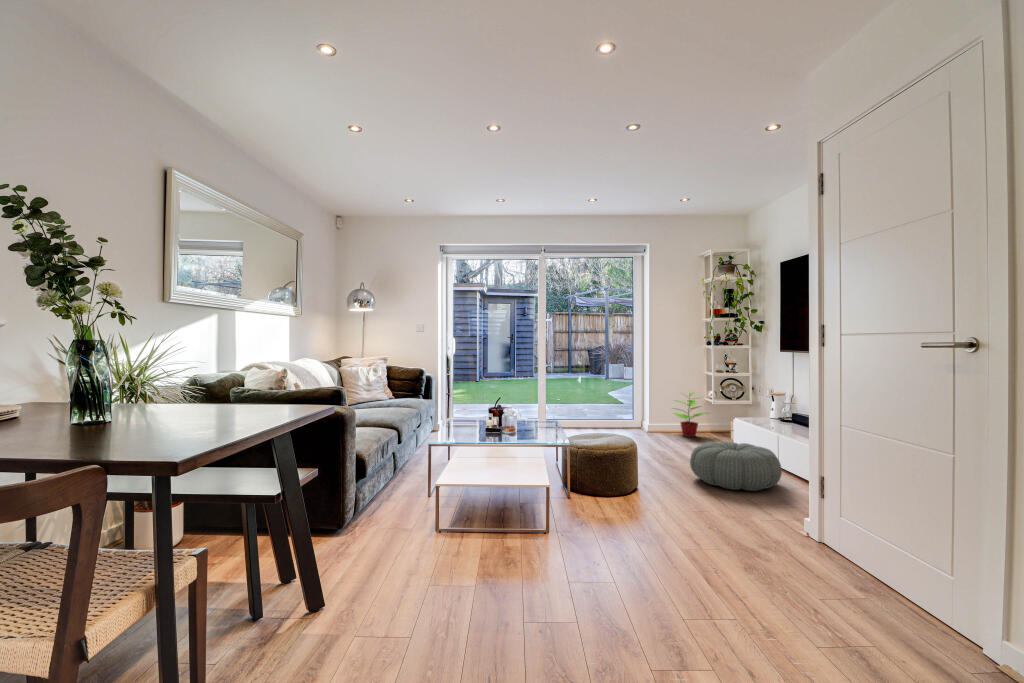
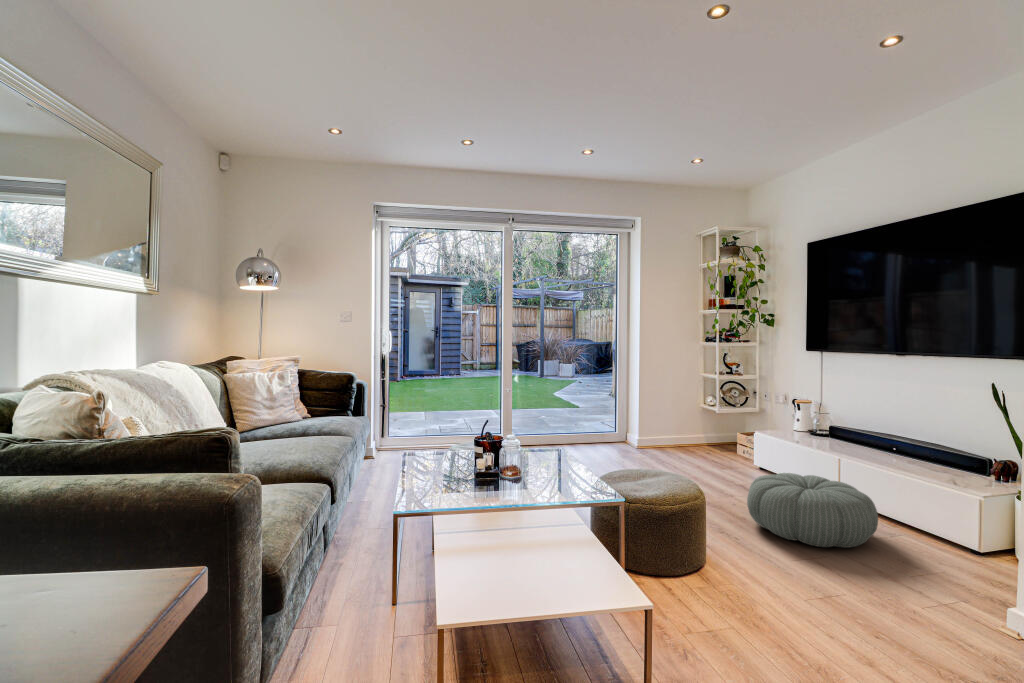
potted plant: present [673,392,708,437] -> none [665,396,712,453]

